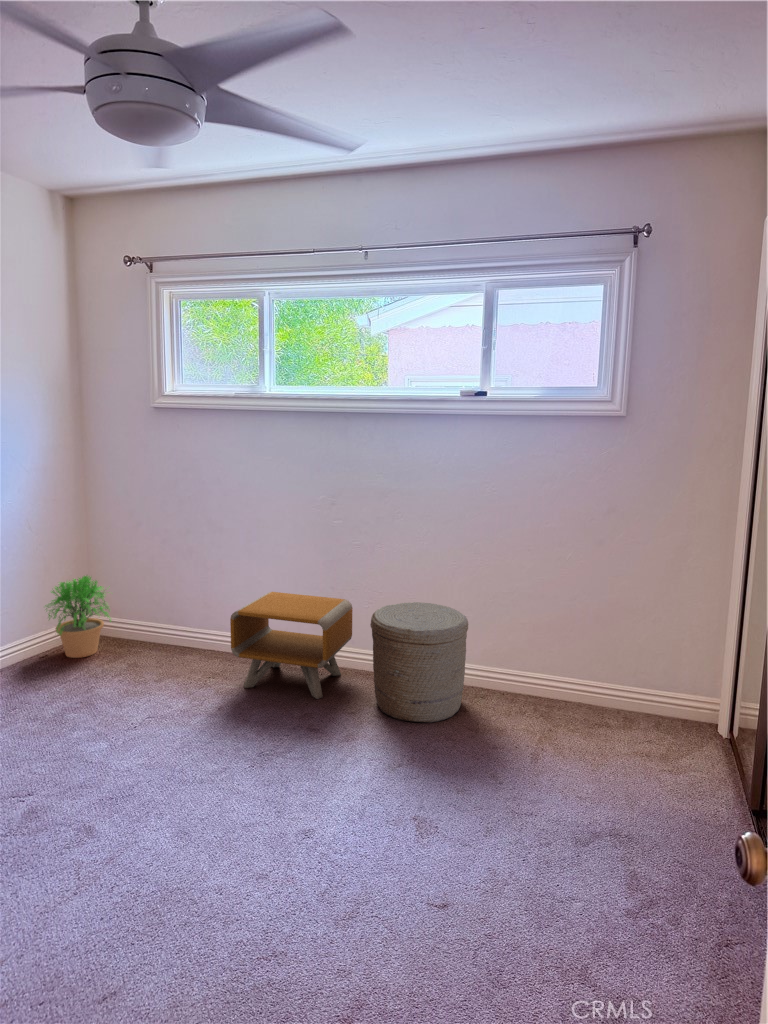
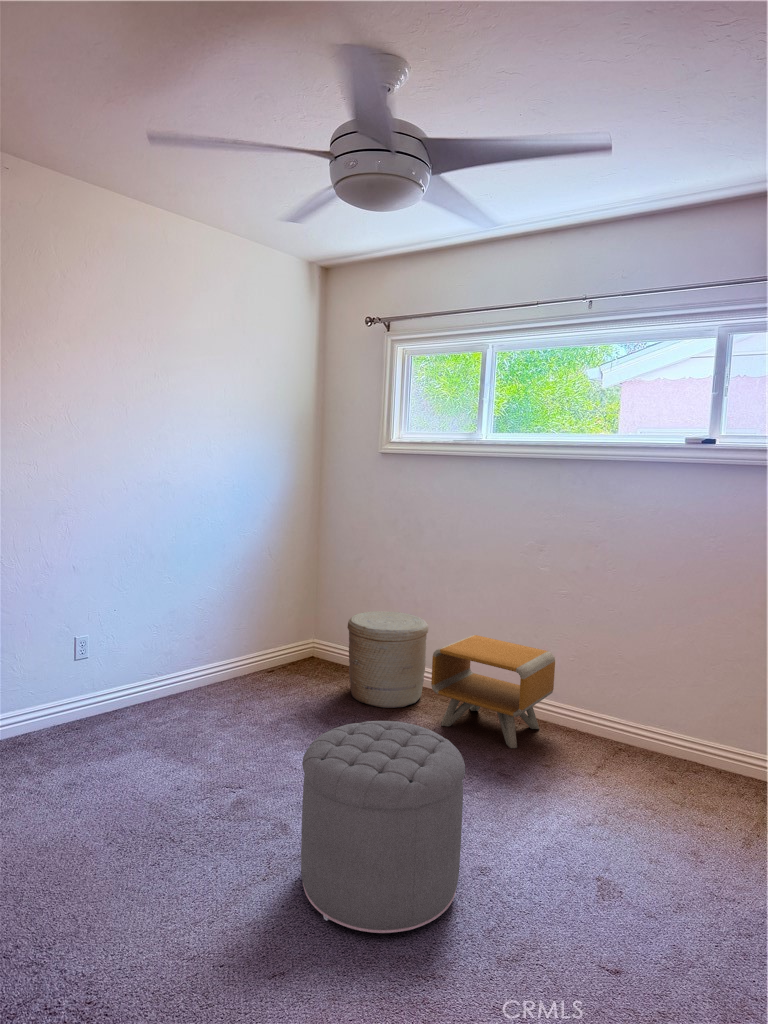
potted plant: present [47,576,111,658] -> none [275,600,335,675]
woven basket: present [370,602,468,723] -> present [347,612,428,708]
ottoman: none [95,699,285,939] -> present [301,721,465,933]

